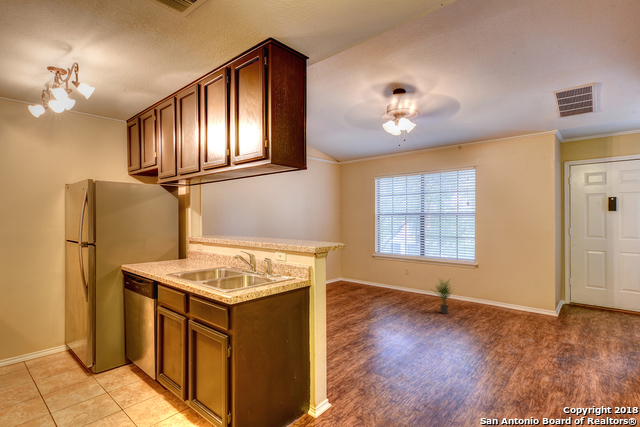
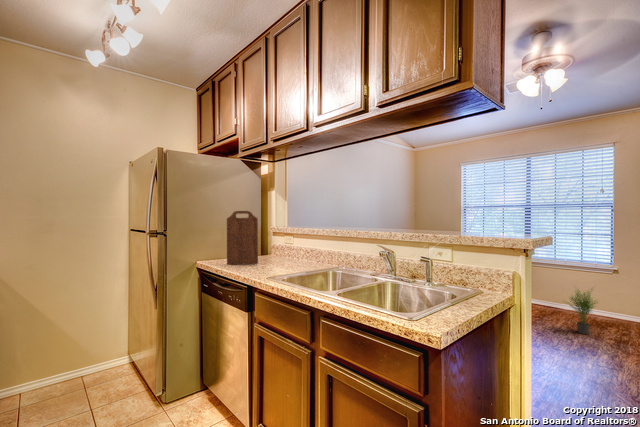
cutting board: none [144,226,169,266] -> present [227,211,258,264]

